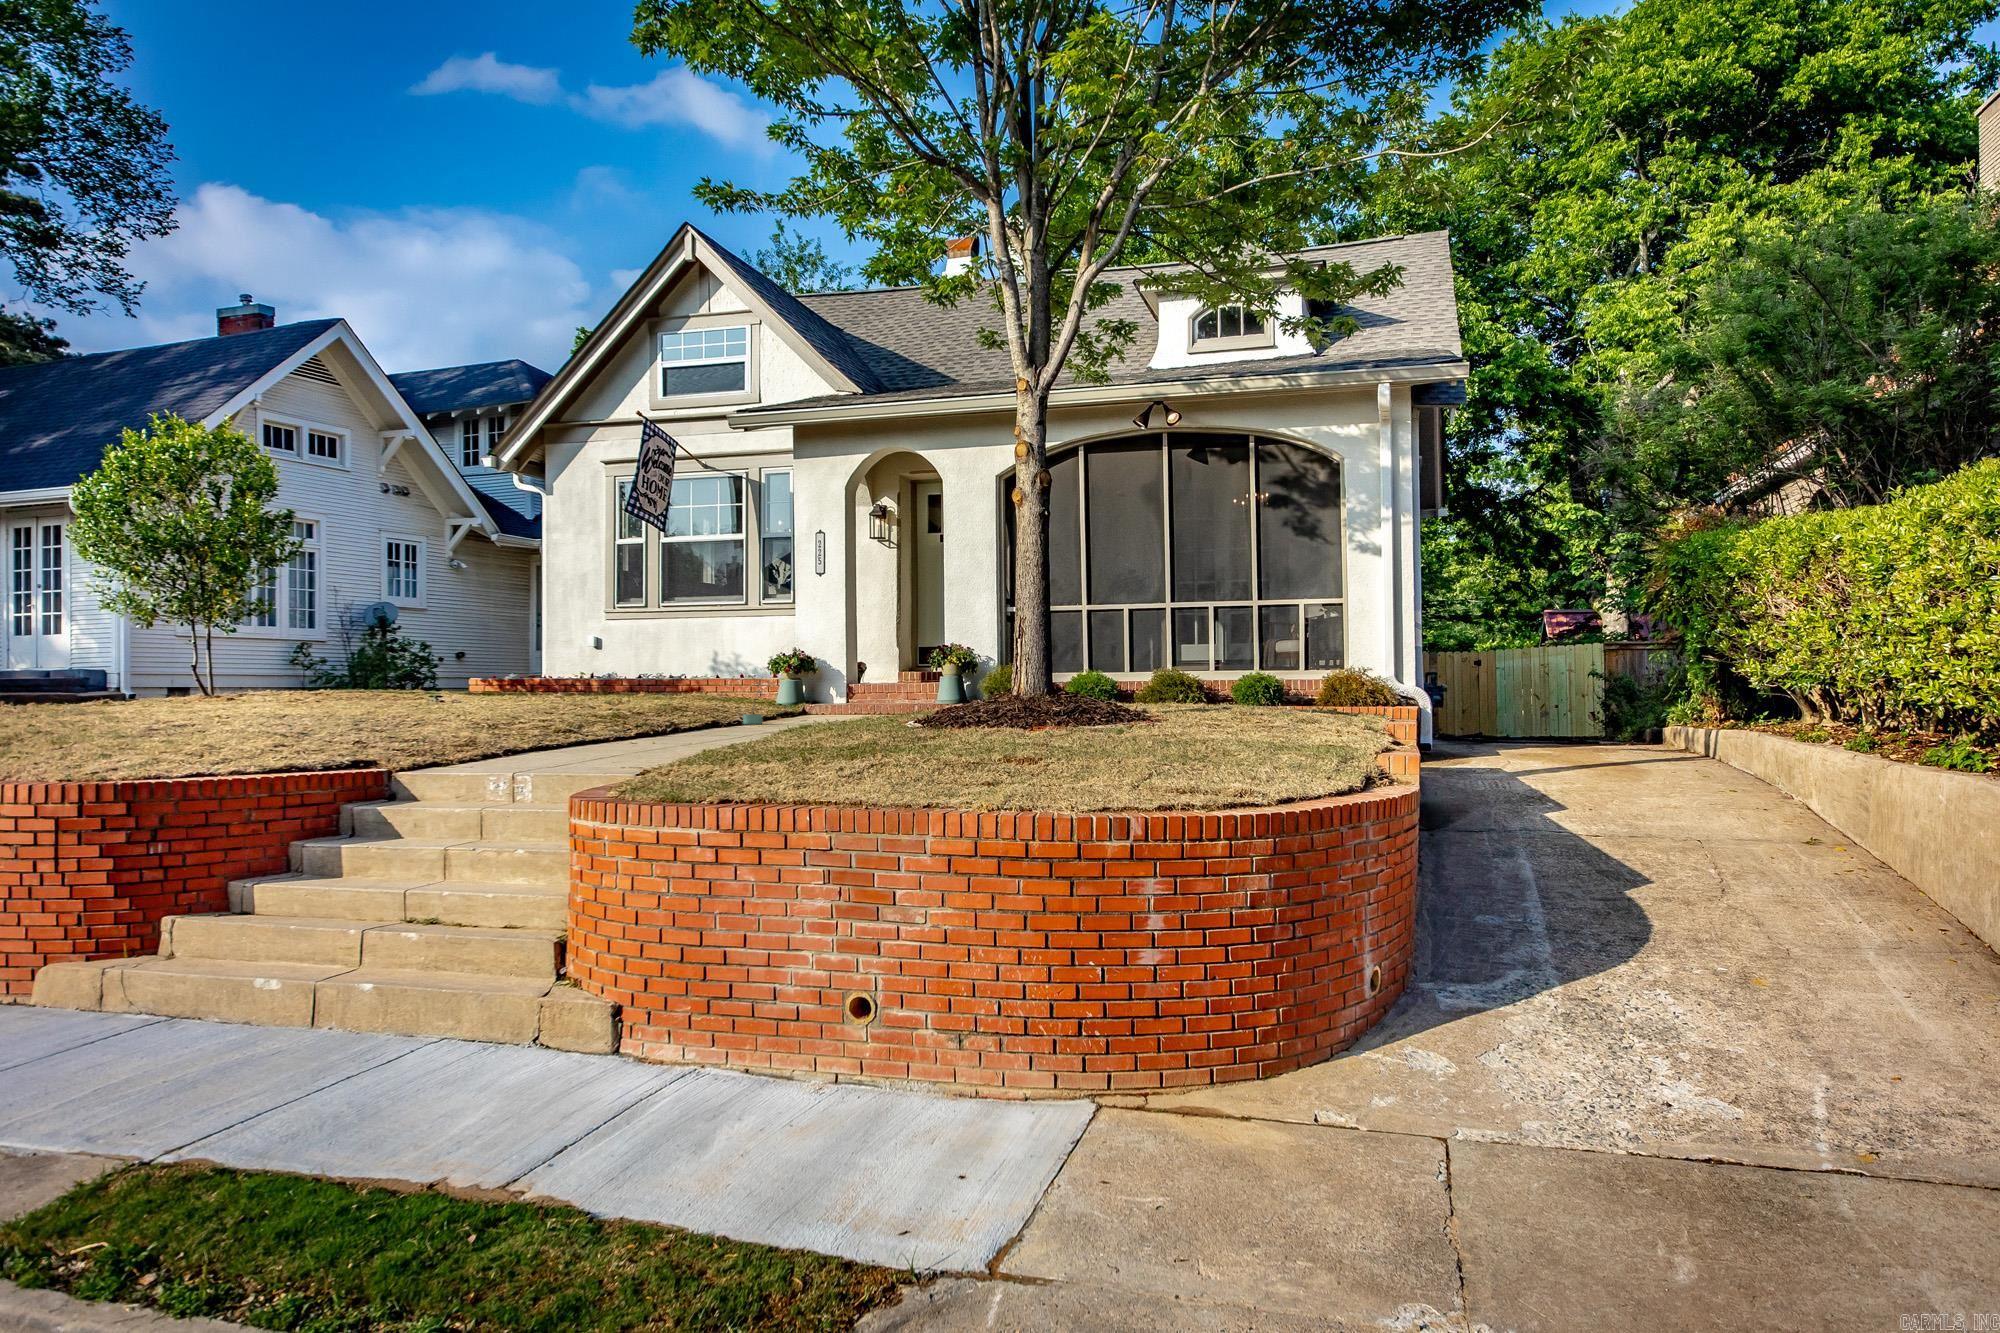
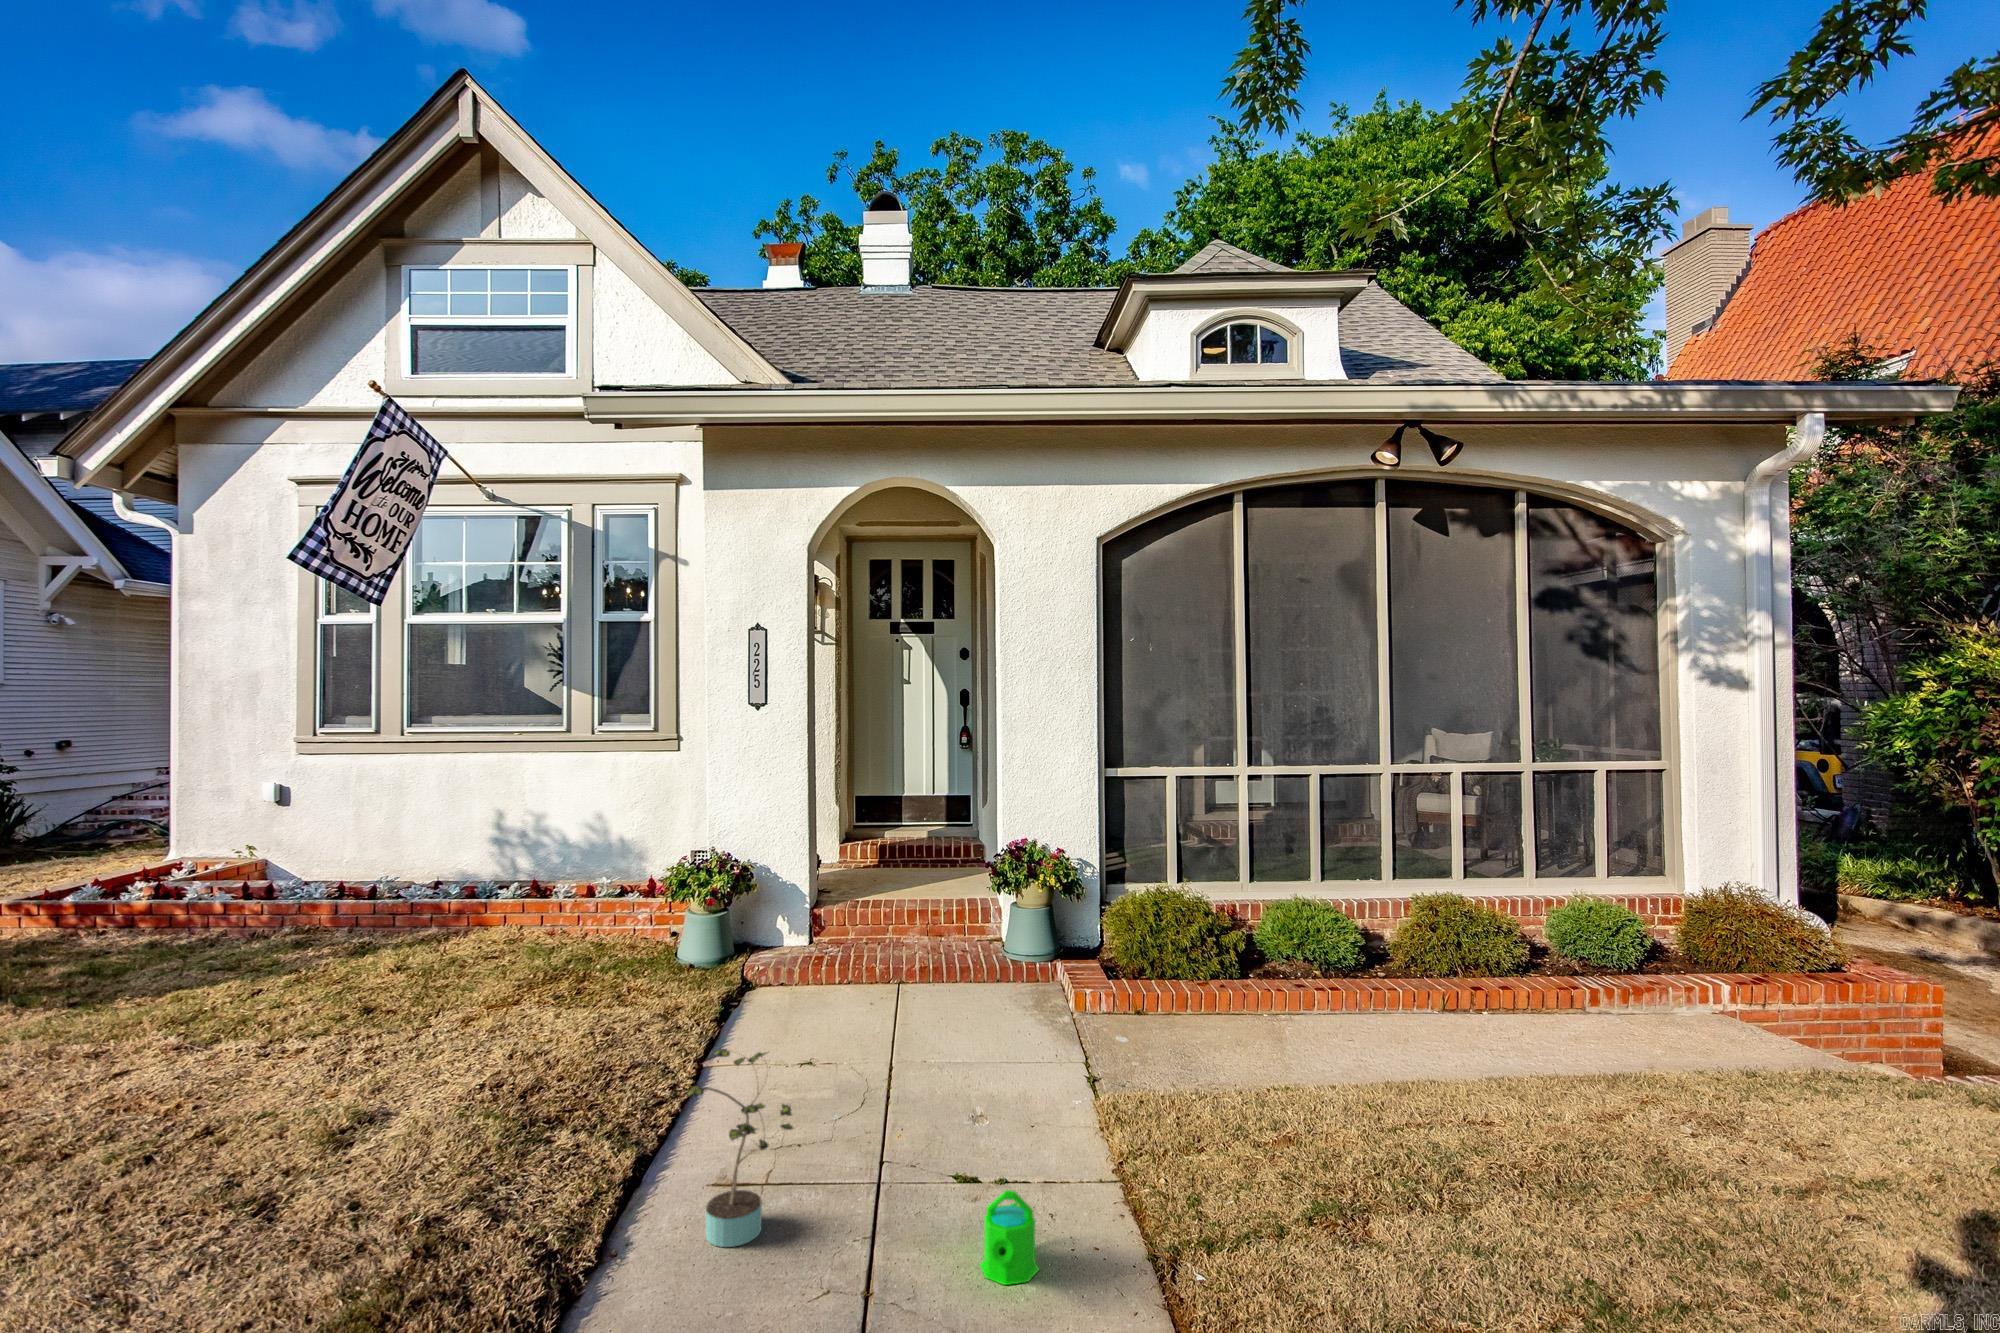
watering can: none [818,700,842,726] -> present [980,1190,1039,1285]

